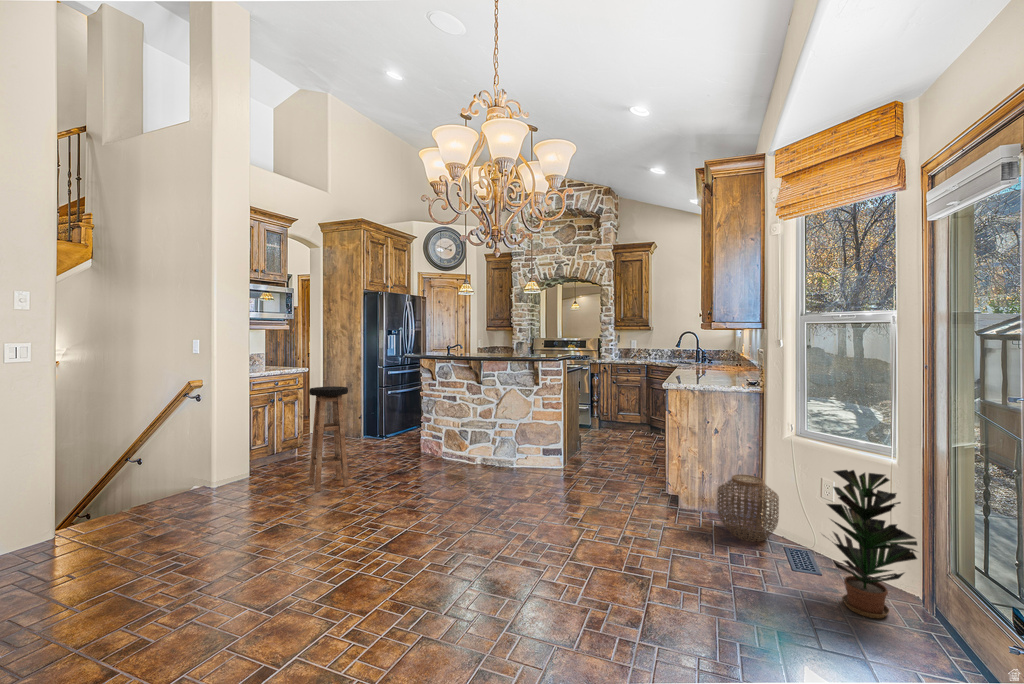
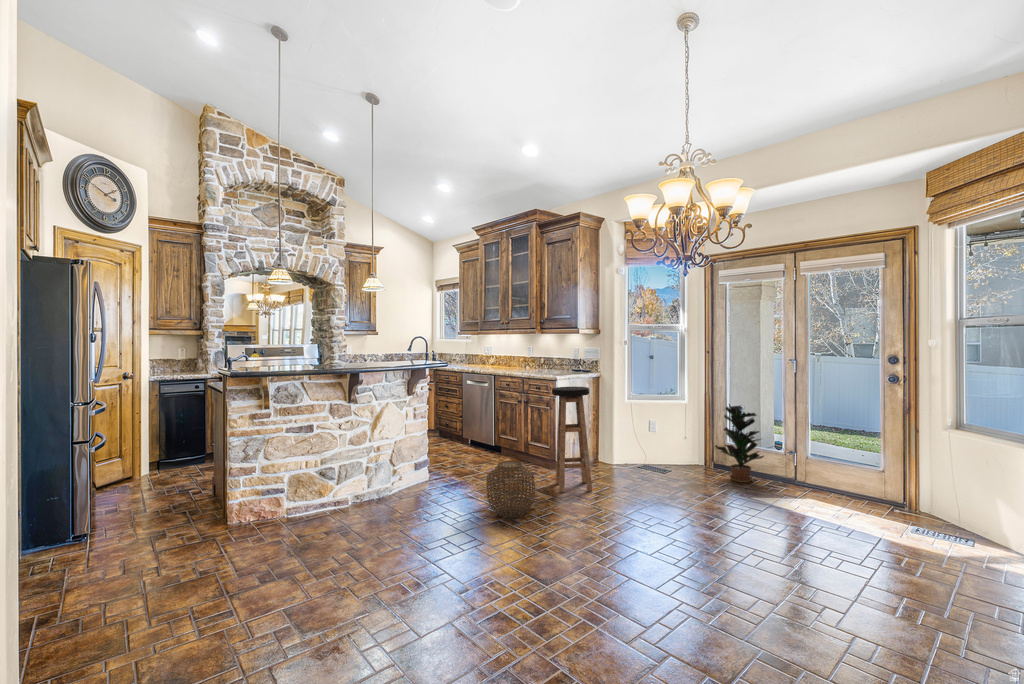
bar stool: present [309,386,349,492] -> present [552,387,592,493]
woven basket: present [717,474,779,542] -> present [486,461,535,518]

